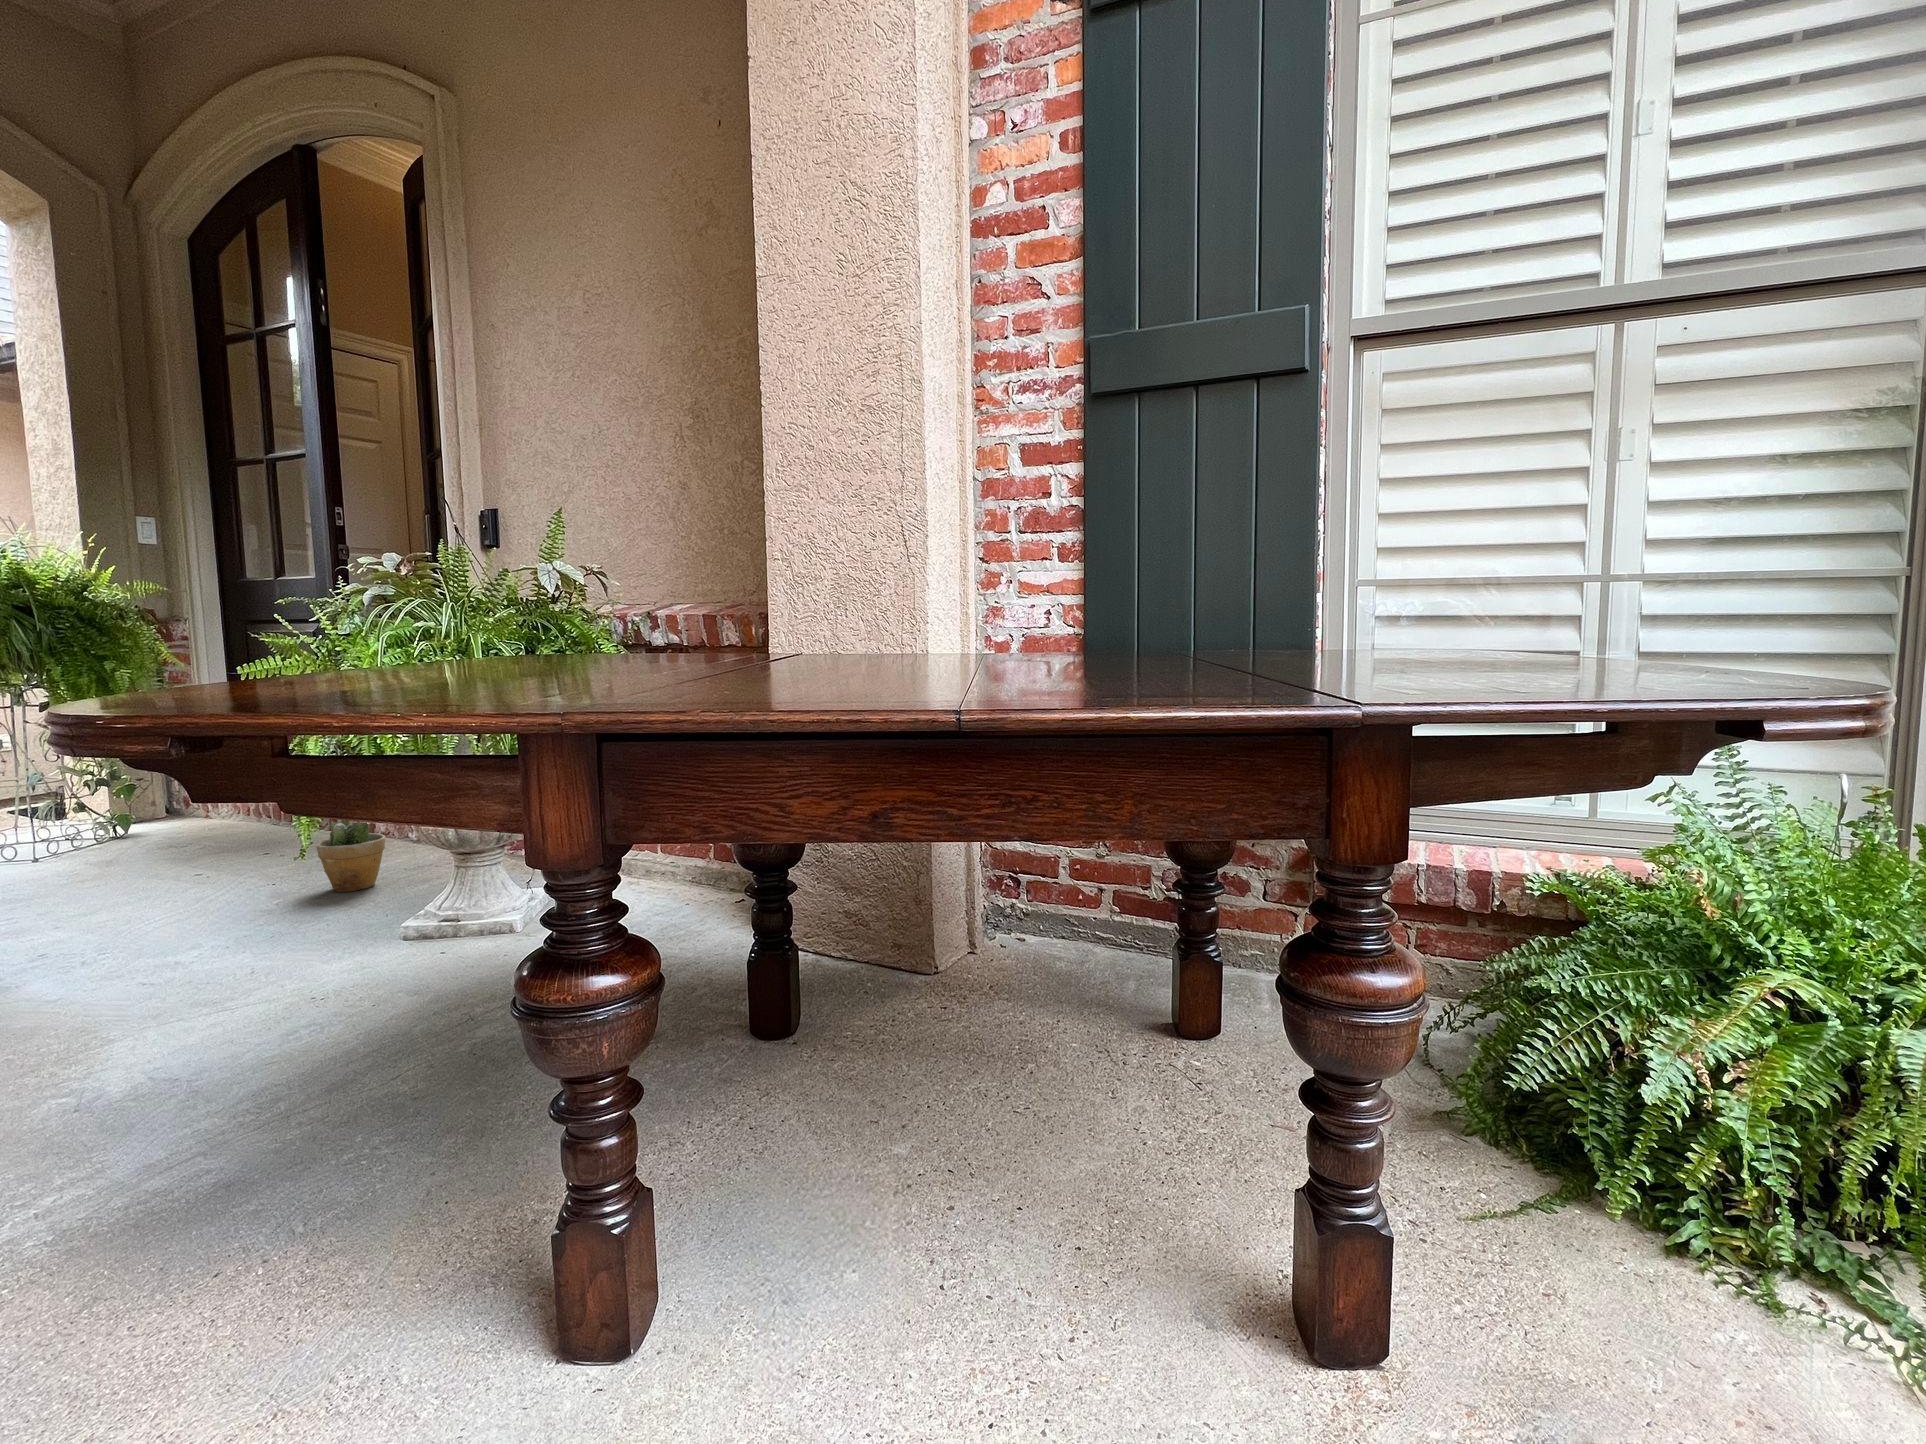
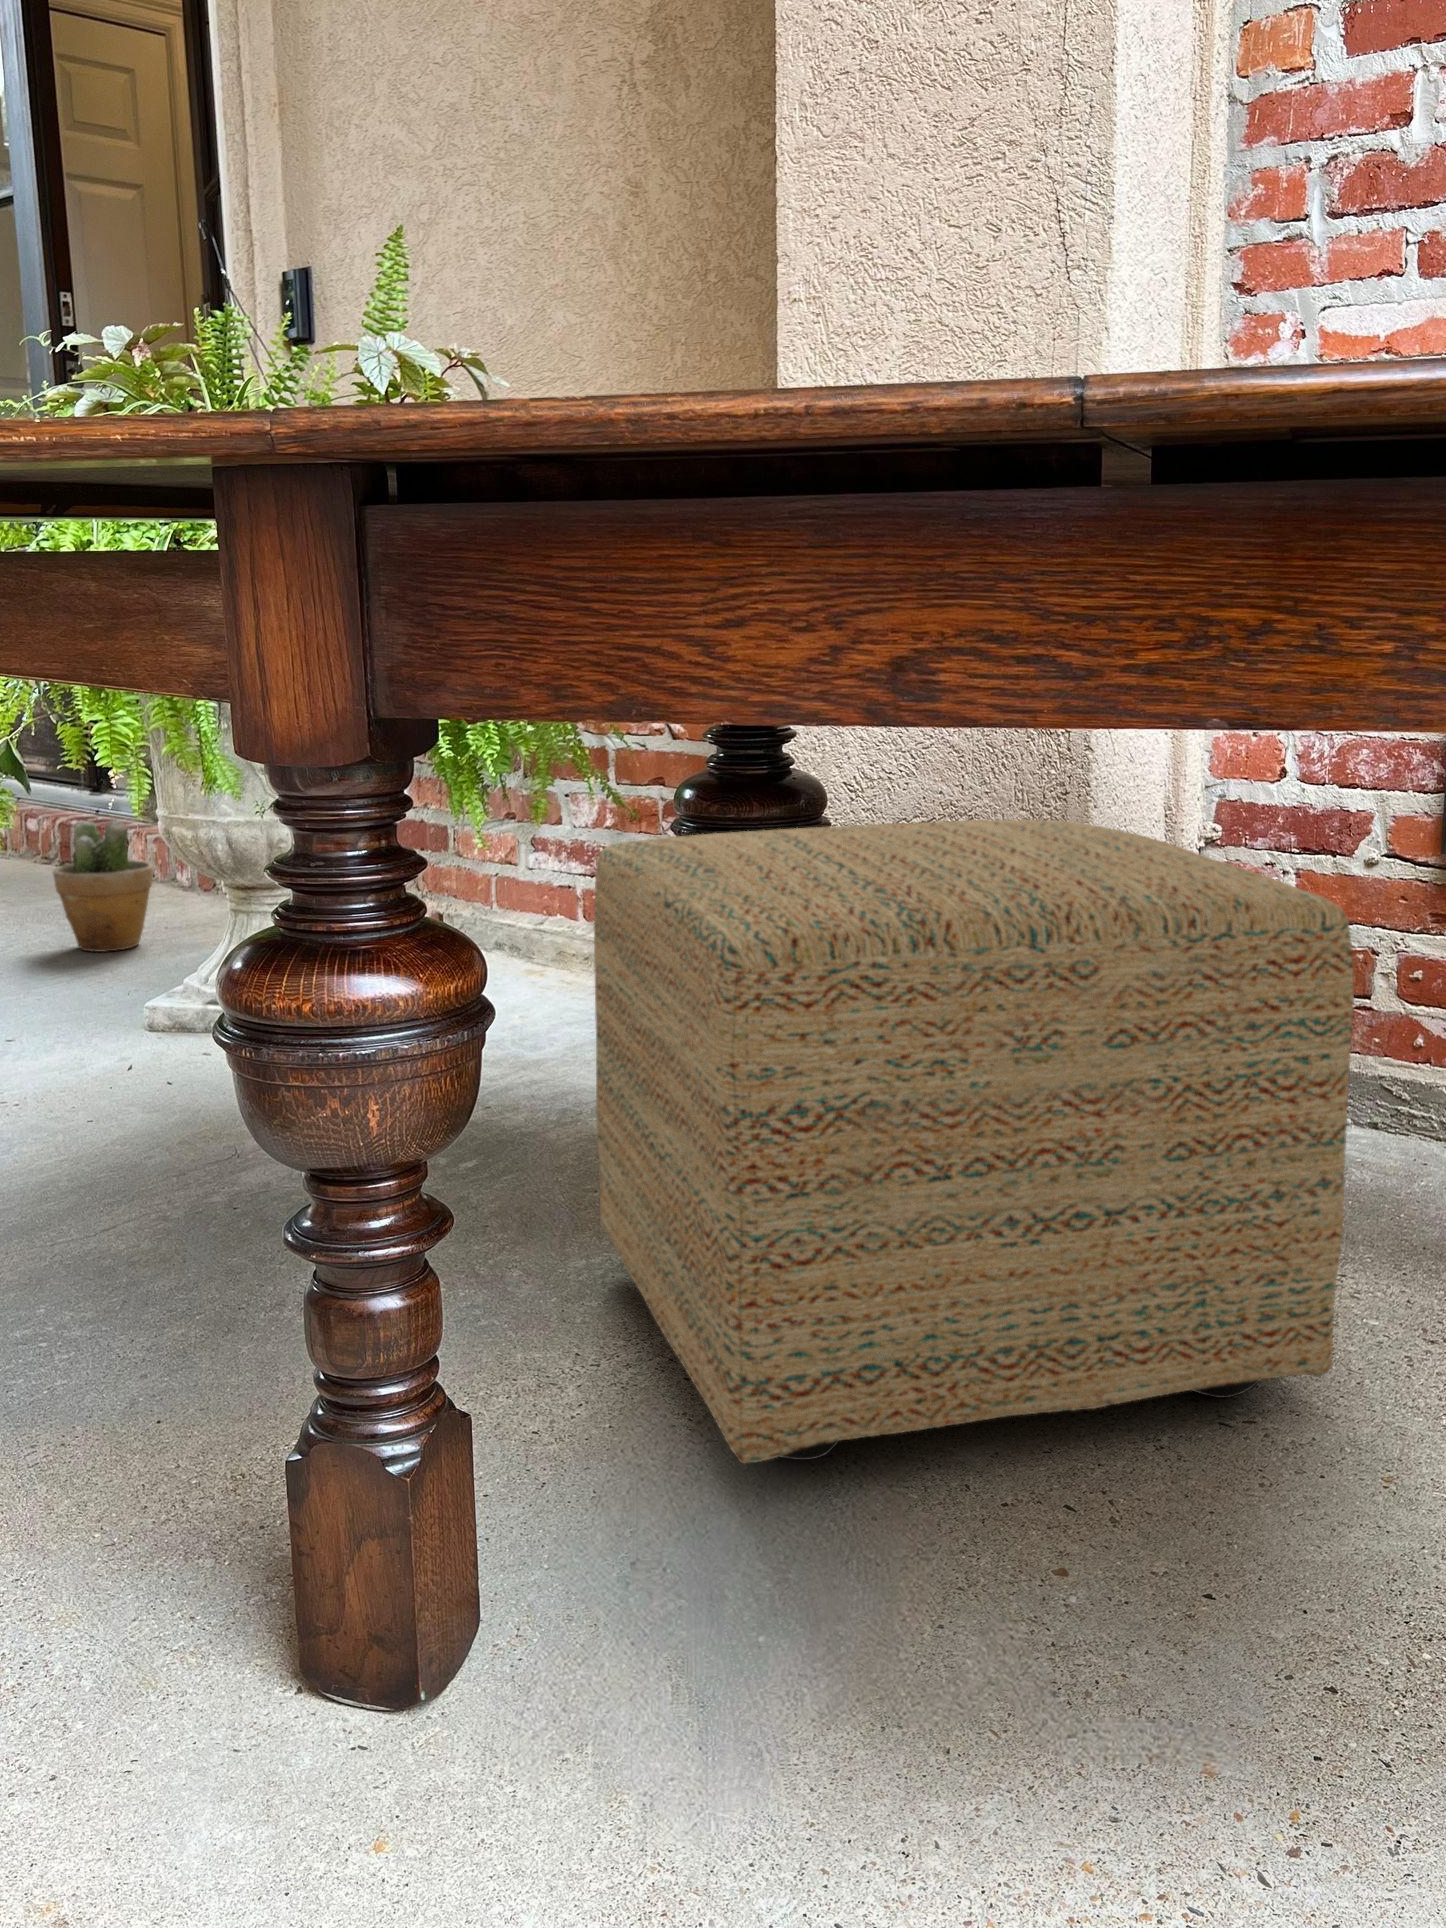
ottoman: none [688,816,1059,1180] -> present [594,819,1354,1463]

